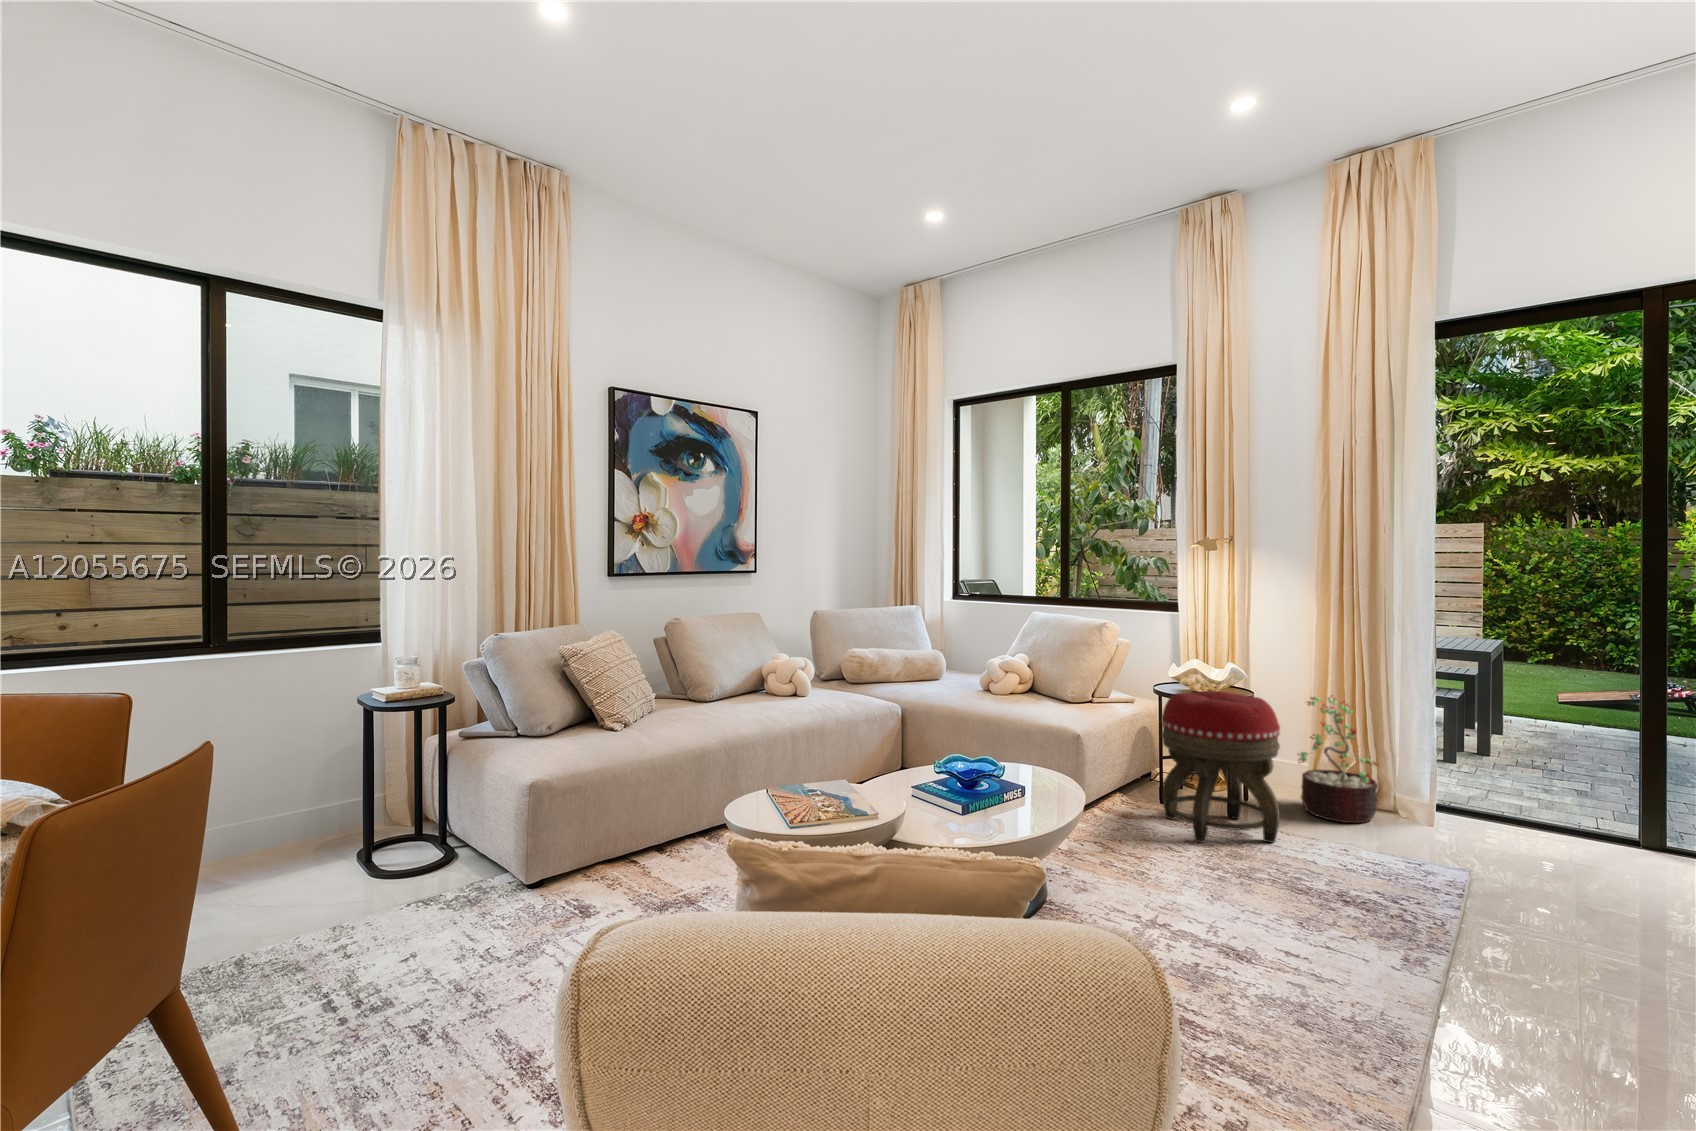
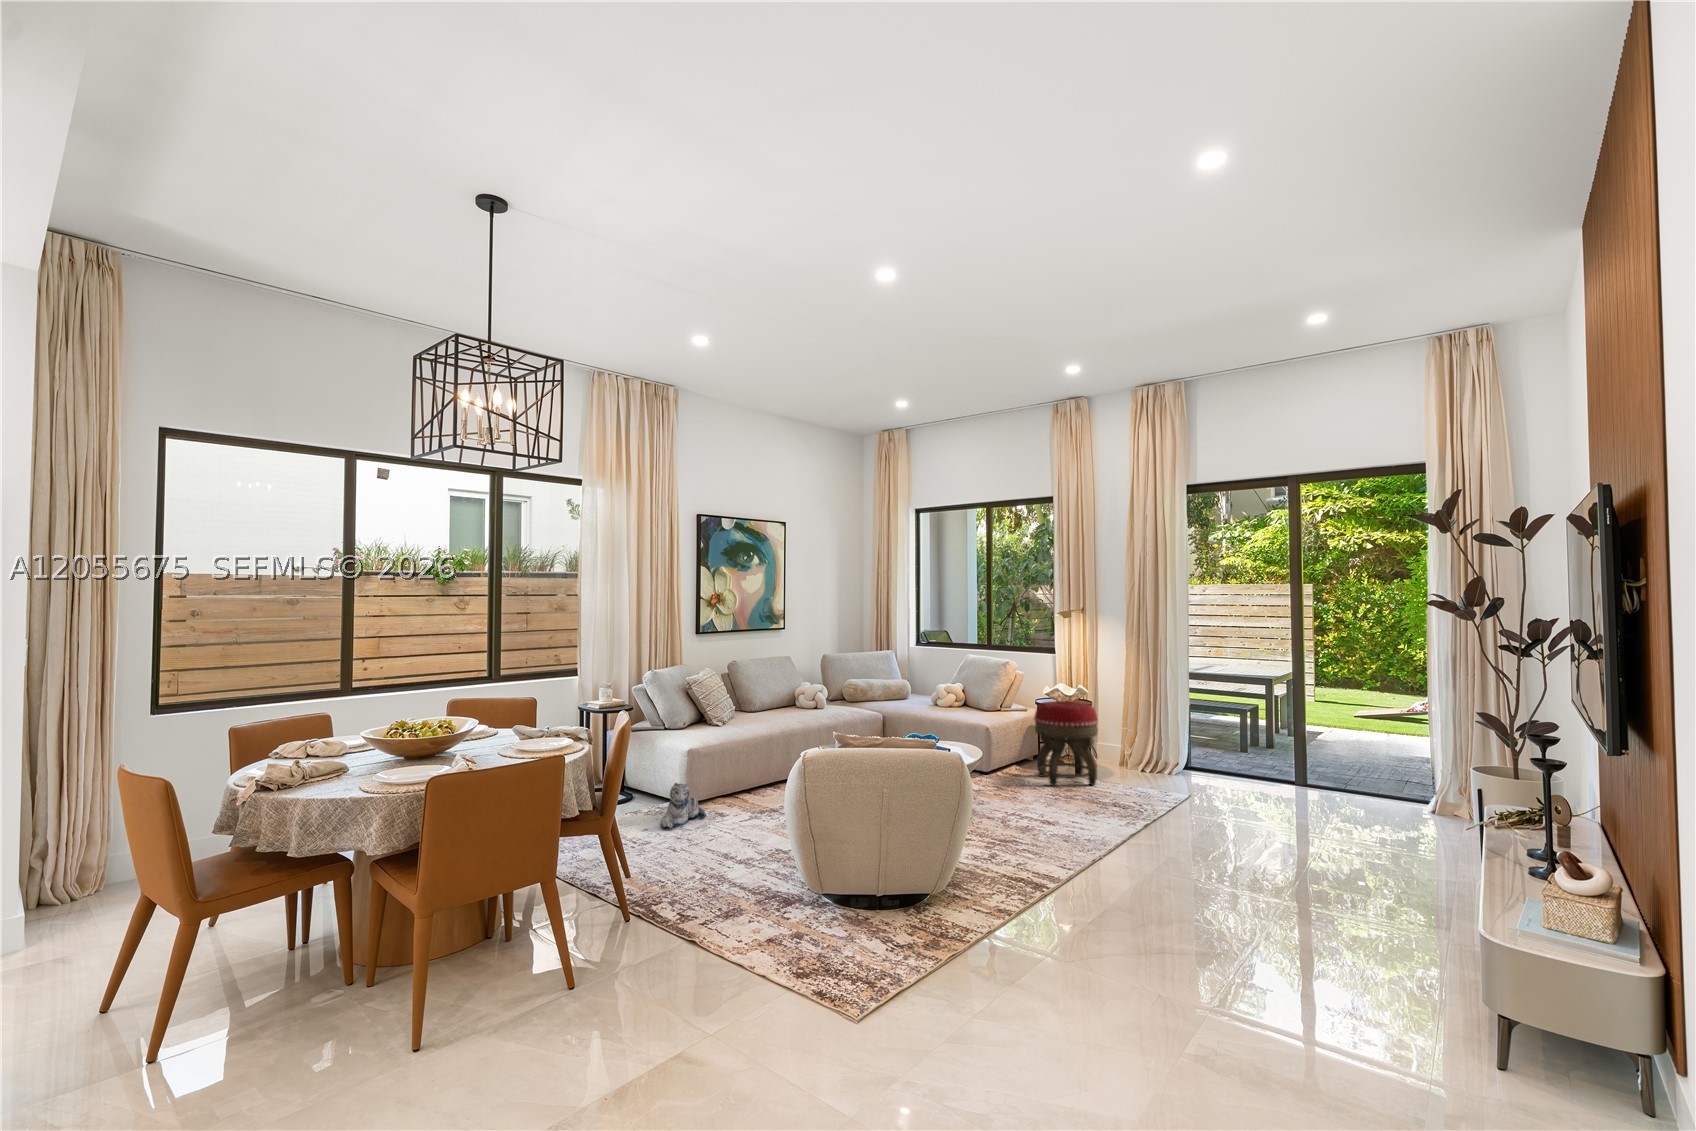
decorative plant: present [1299,695,1378,823] -> none [1120,703,1161,777]
plush toy: none [442,858,555,958] -> present [660,783,706,828]

